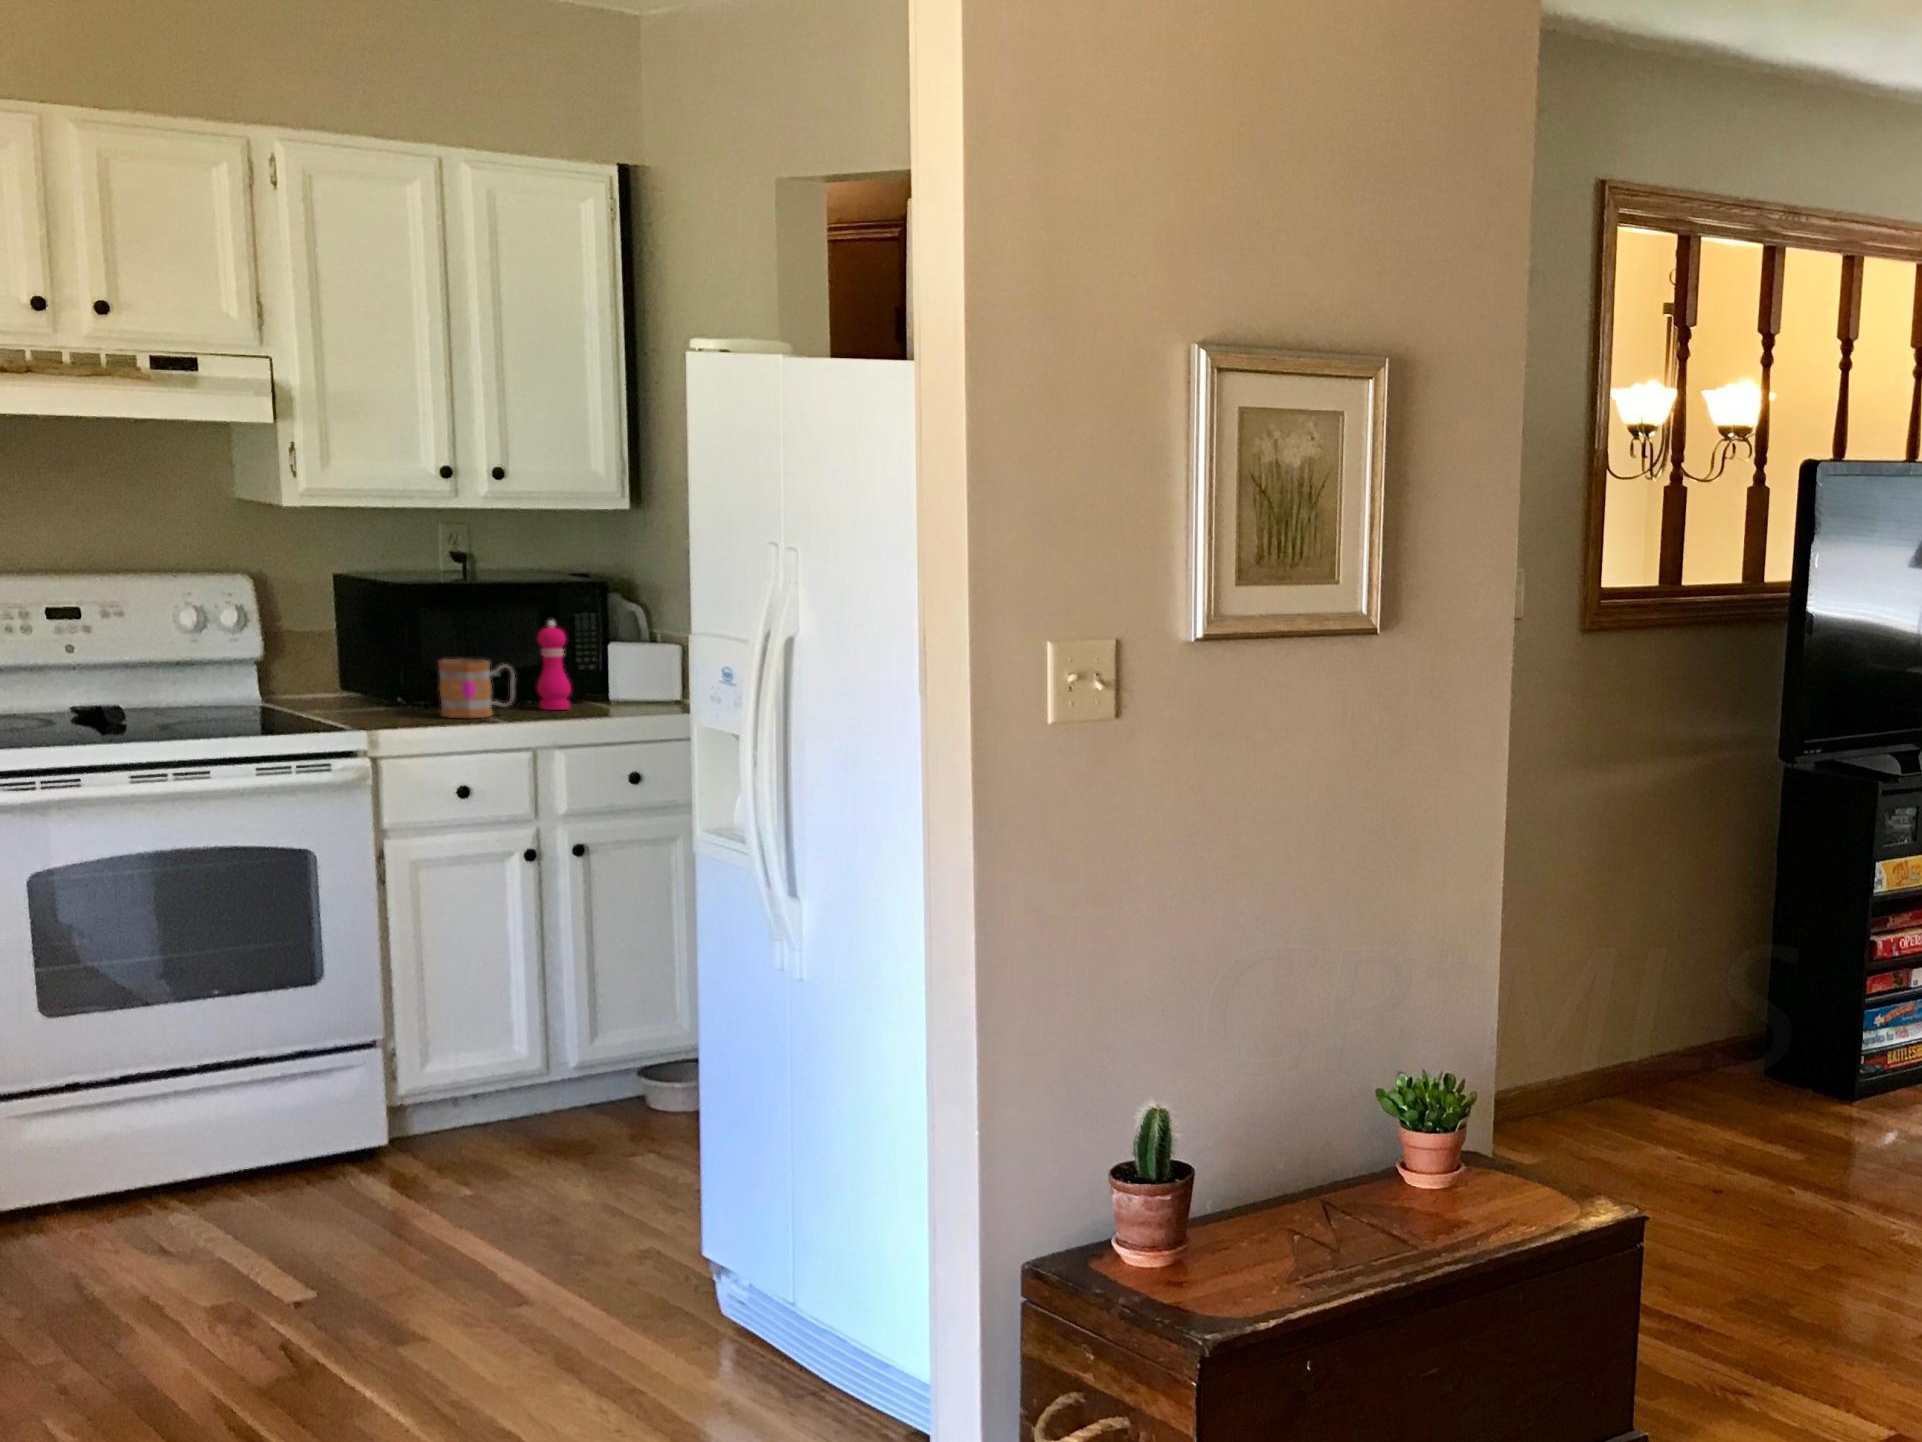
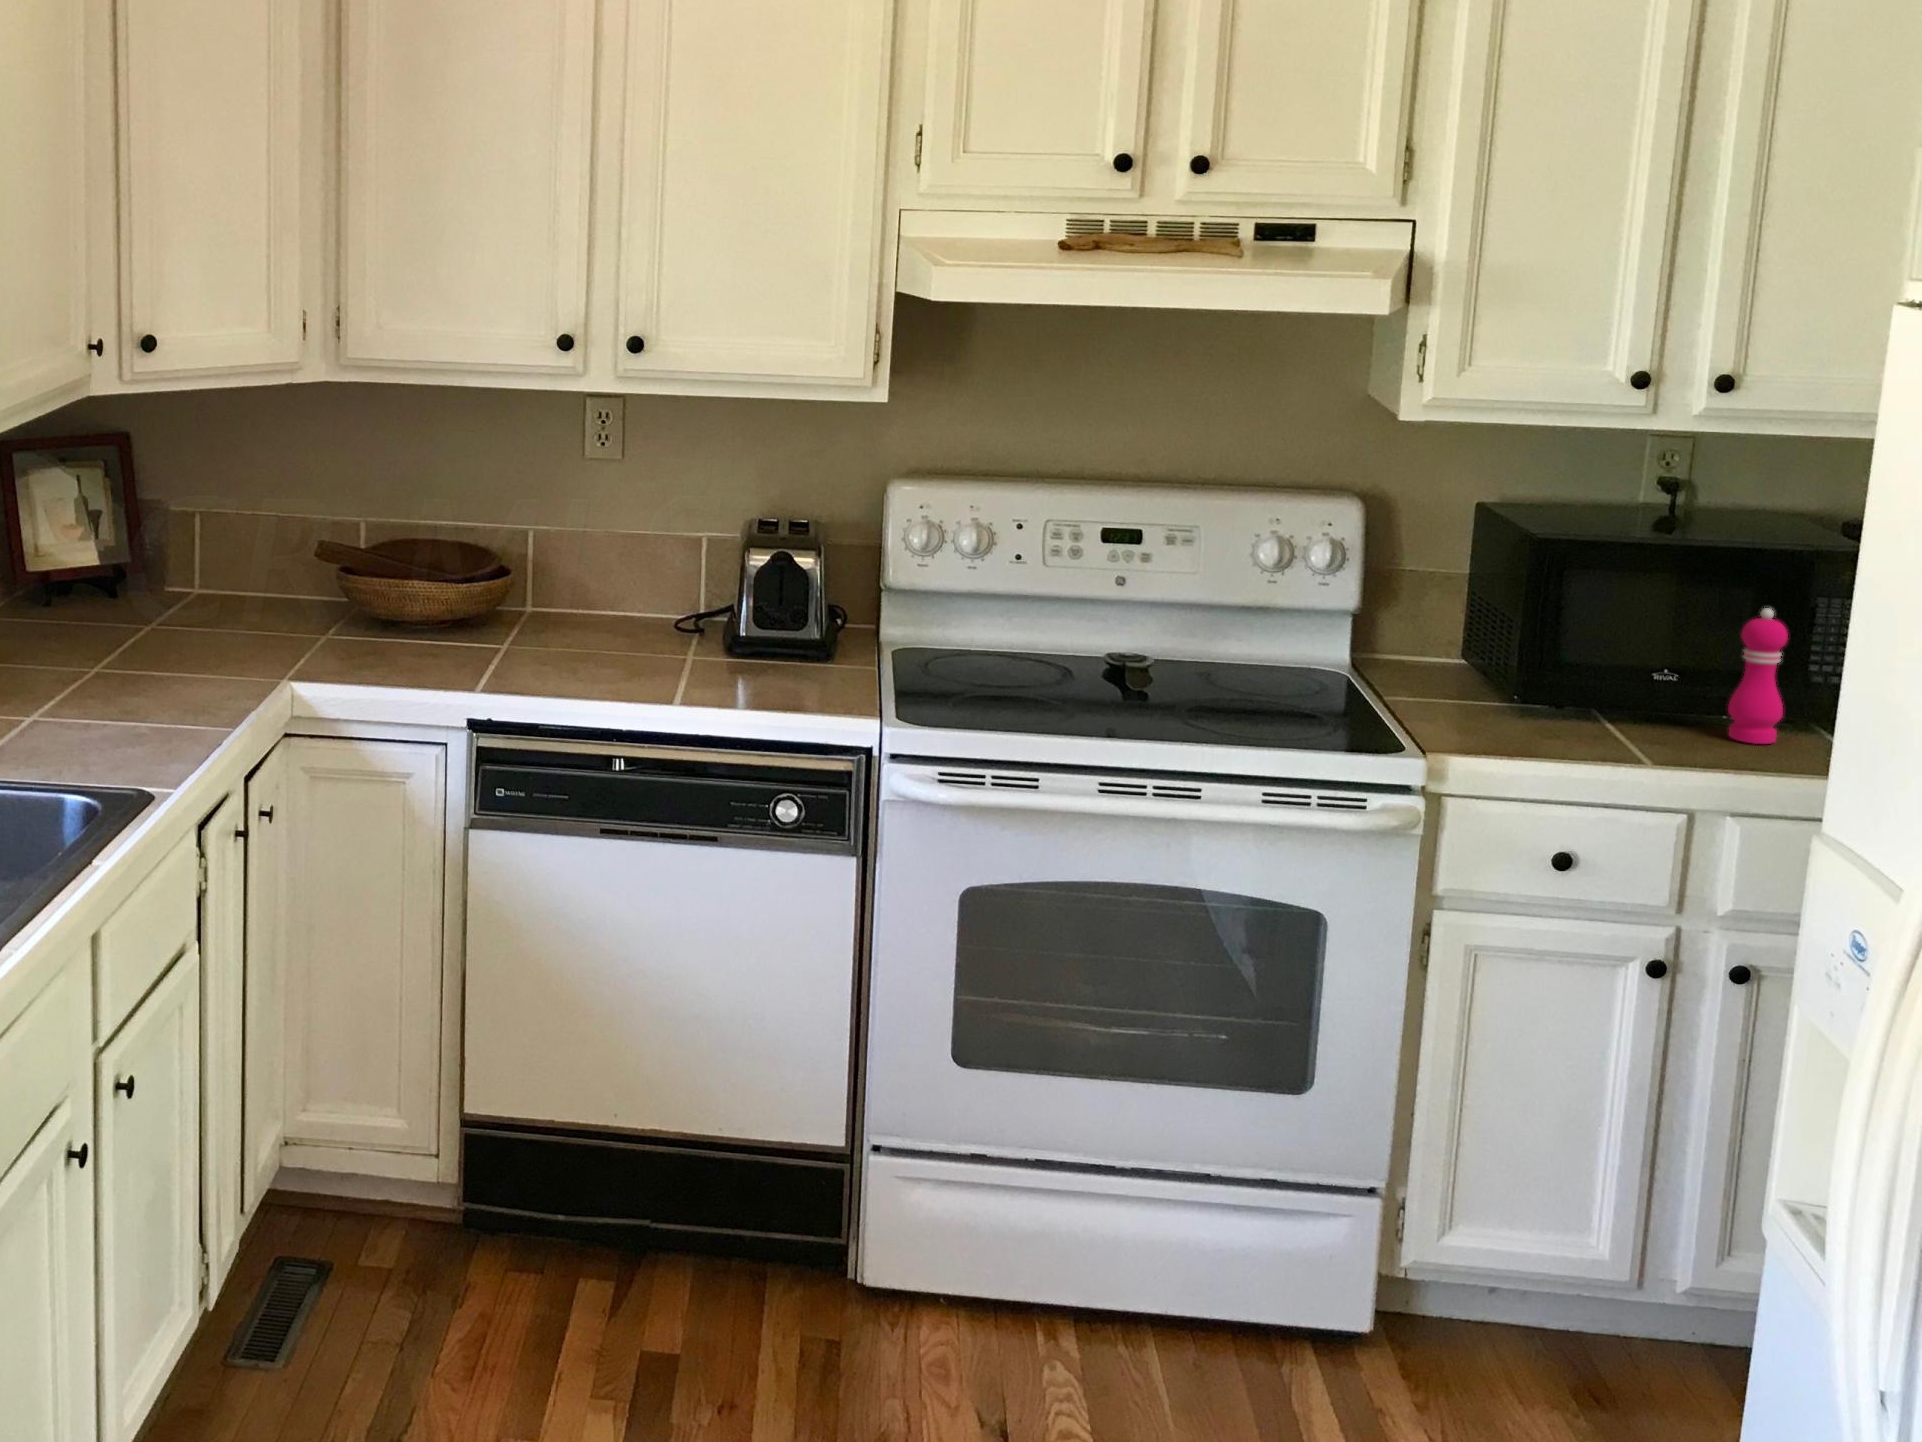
mug: present [438,659,515,718] -> none [1565,651,1689,746]

